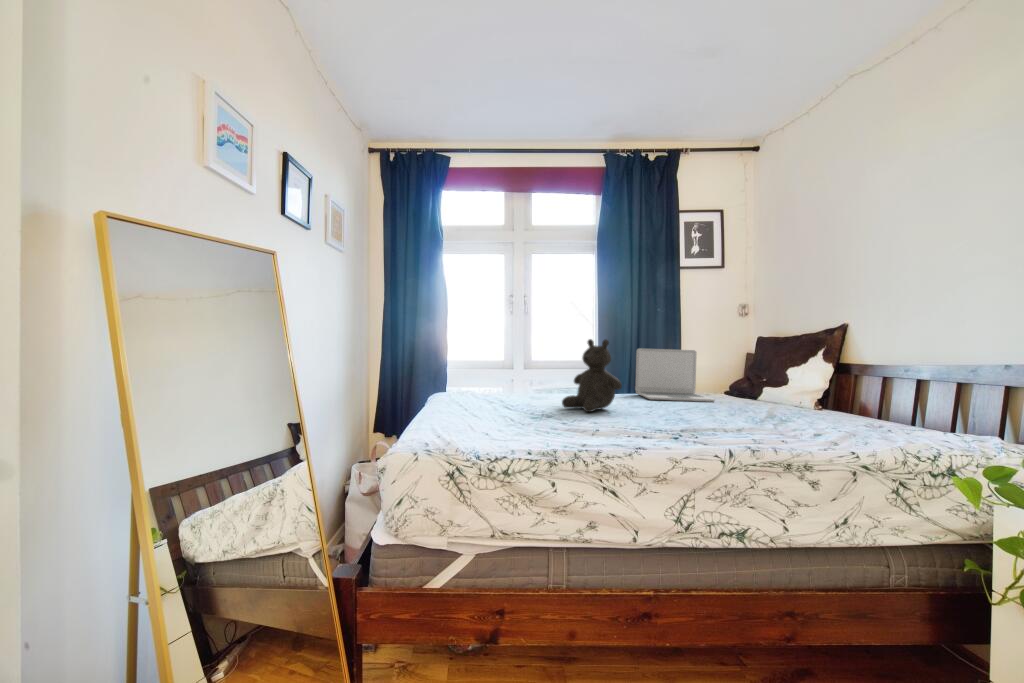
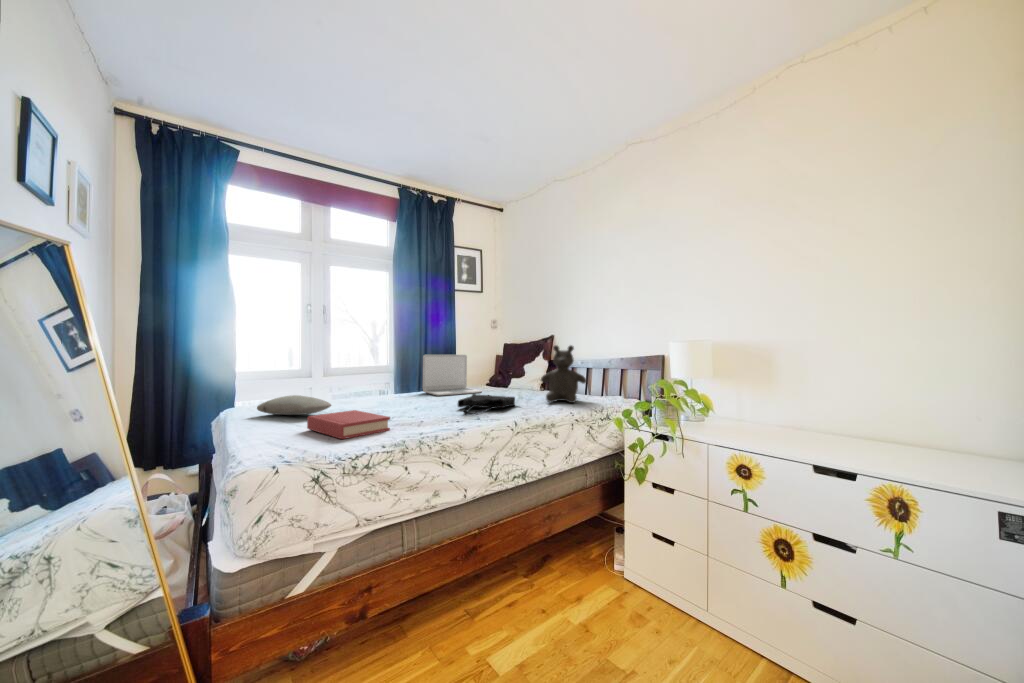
teddy bear: present [562,339,622,412] -> present [541,346,586,403]
pillow: none [462,384,520,404] -> present [257,395,331,415]
tote bag: none [660,402,752,430] -> present [458,394,515,415]
hardback book: none [483,405,557,435] -> present [307,410,390,439]

